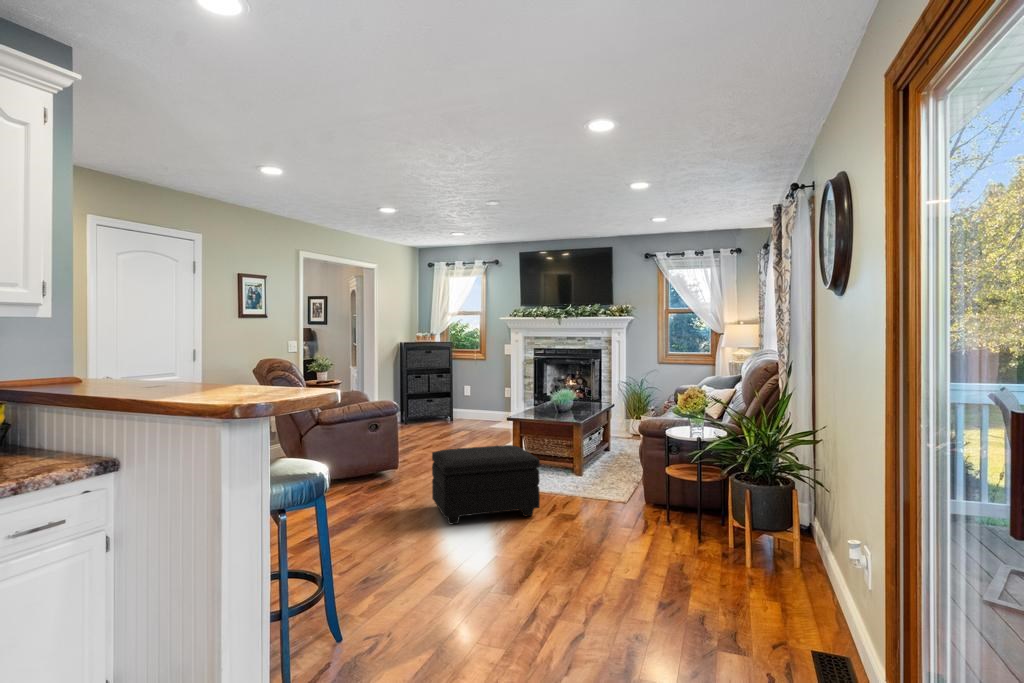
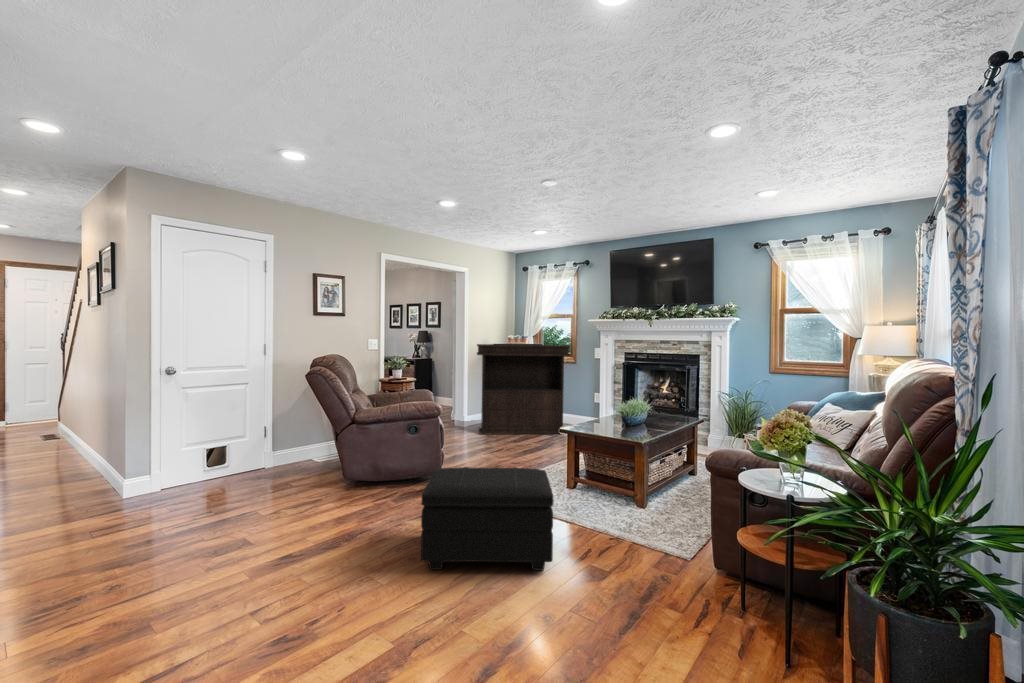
console table: none [392,343,486,434] -> present [477,344,570,435]

